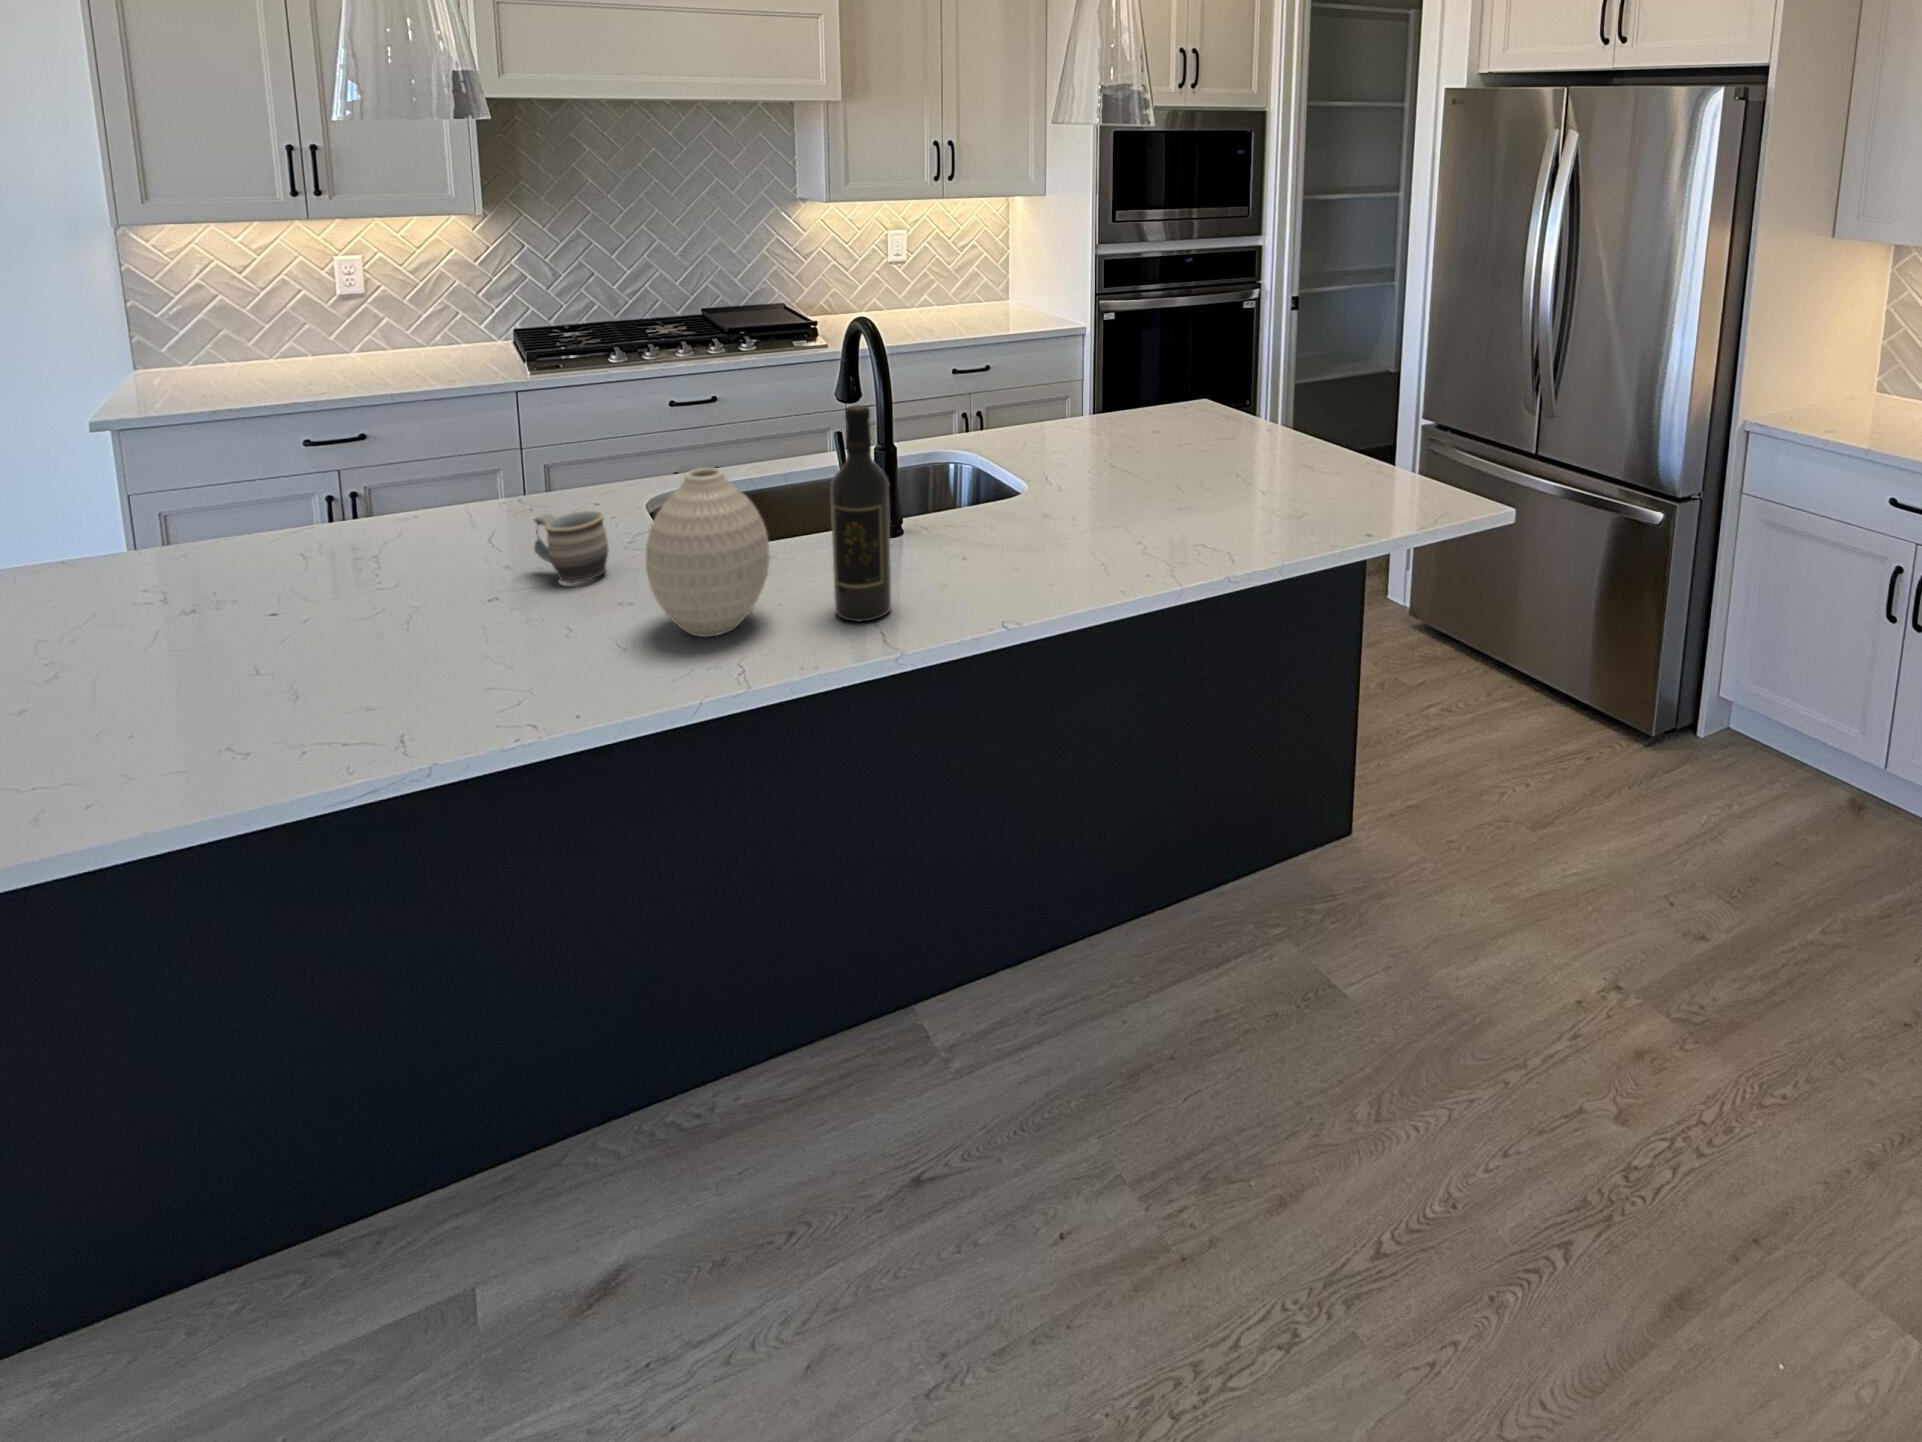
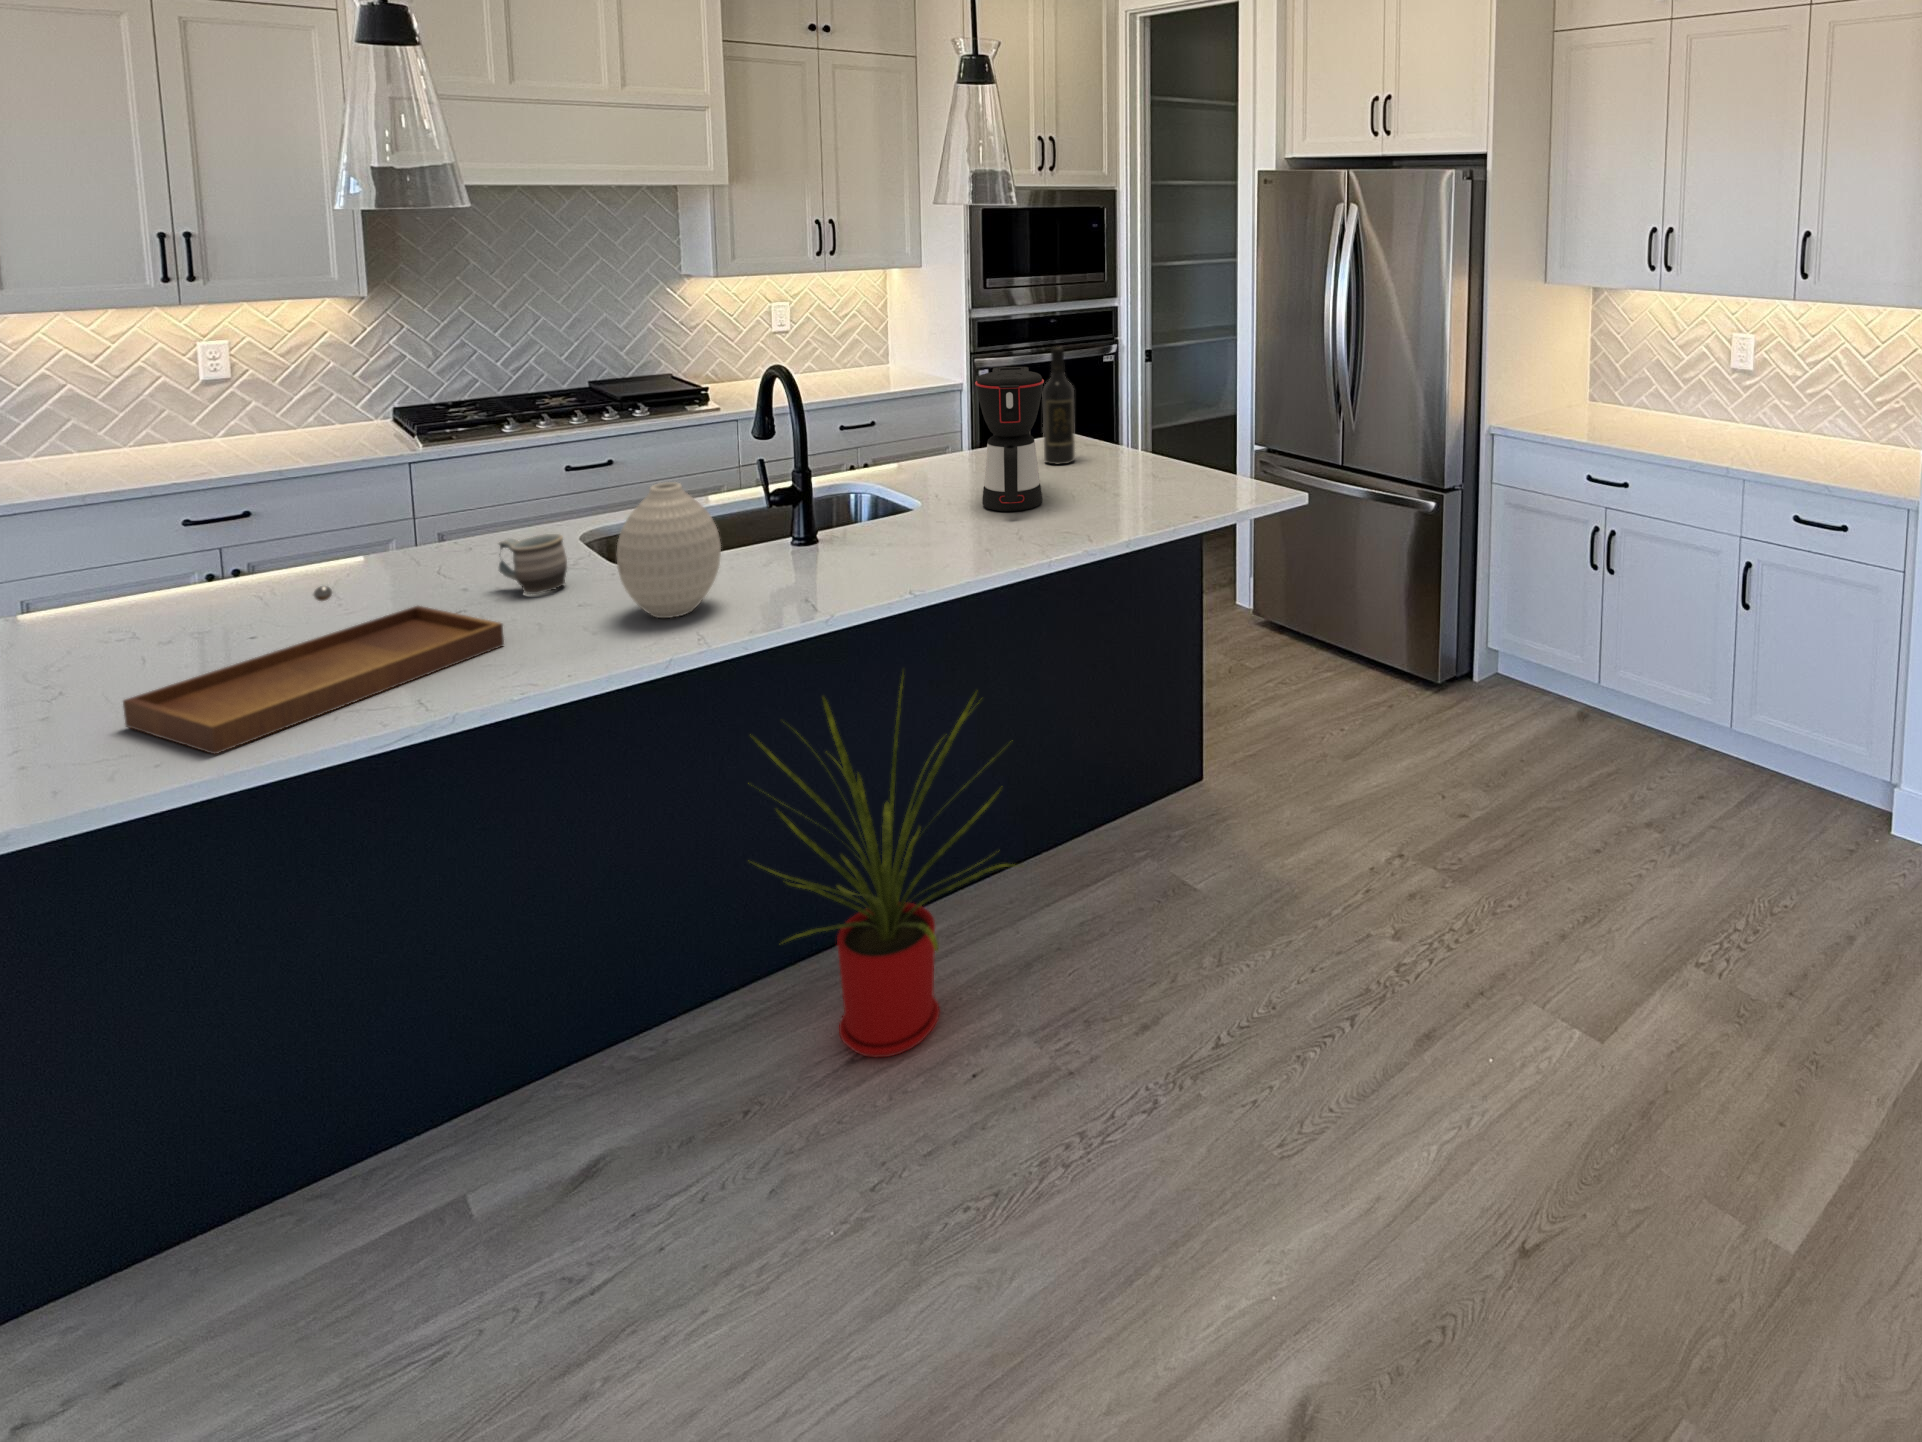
coffee maker: none [1094,327,1179,509] -> present [975,367,1044,511]
wine bottle: present [831,405,891,621] -> present [1043,347,1075,464]
tray: none [74,576,513,797] -> present [123,586,504,754]
house plant: none [794,703,1134,1182] -> present [748,677,1015,1057]

